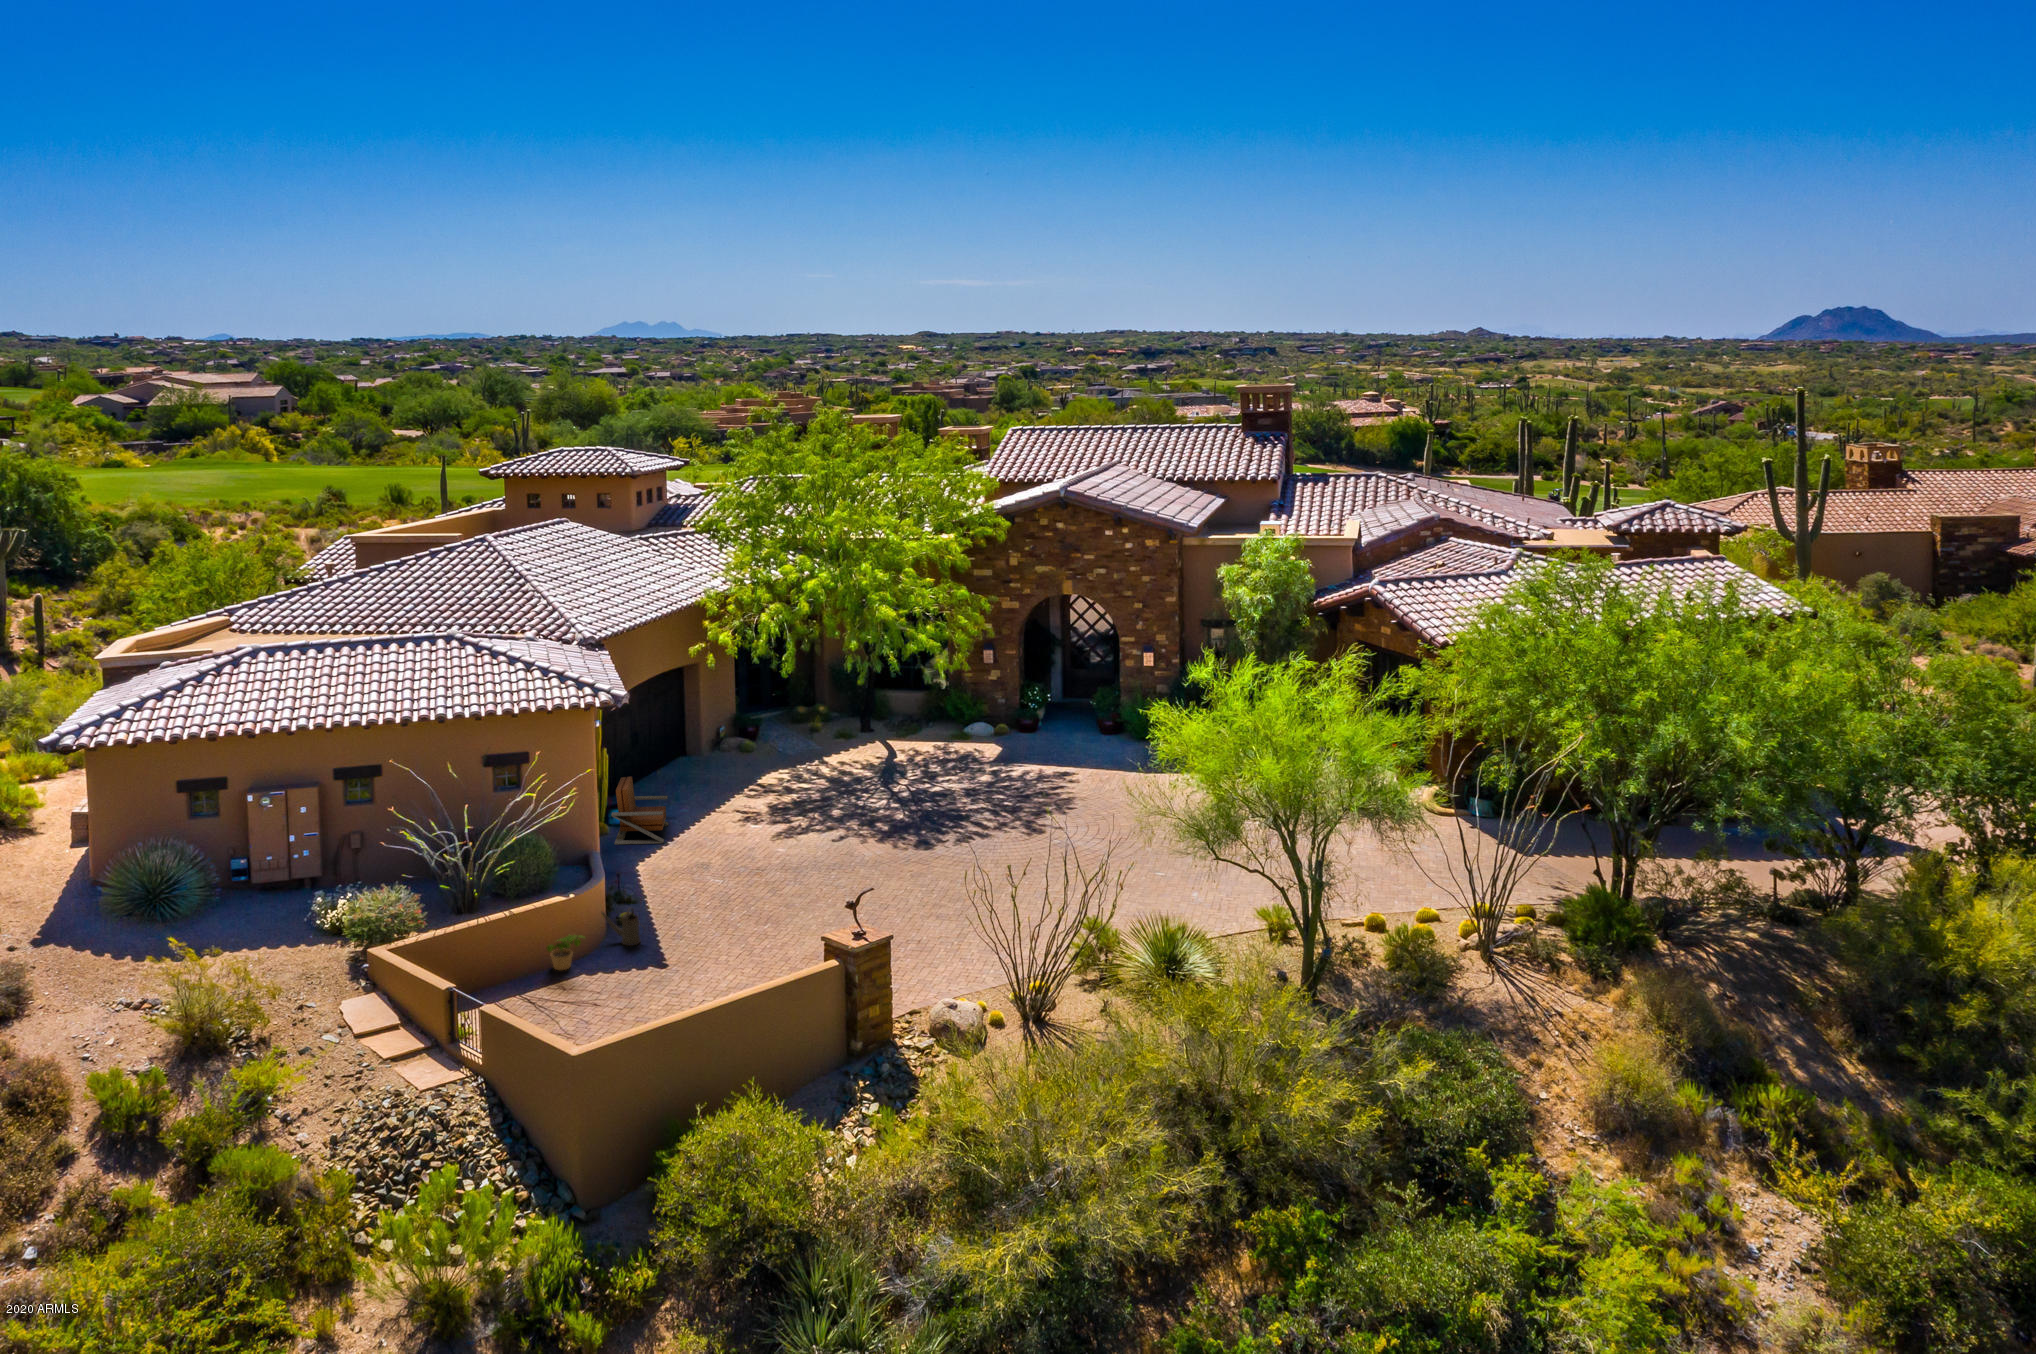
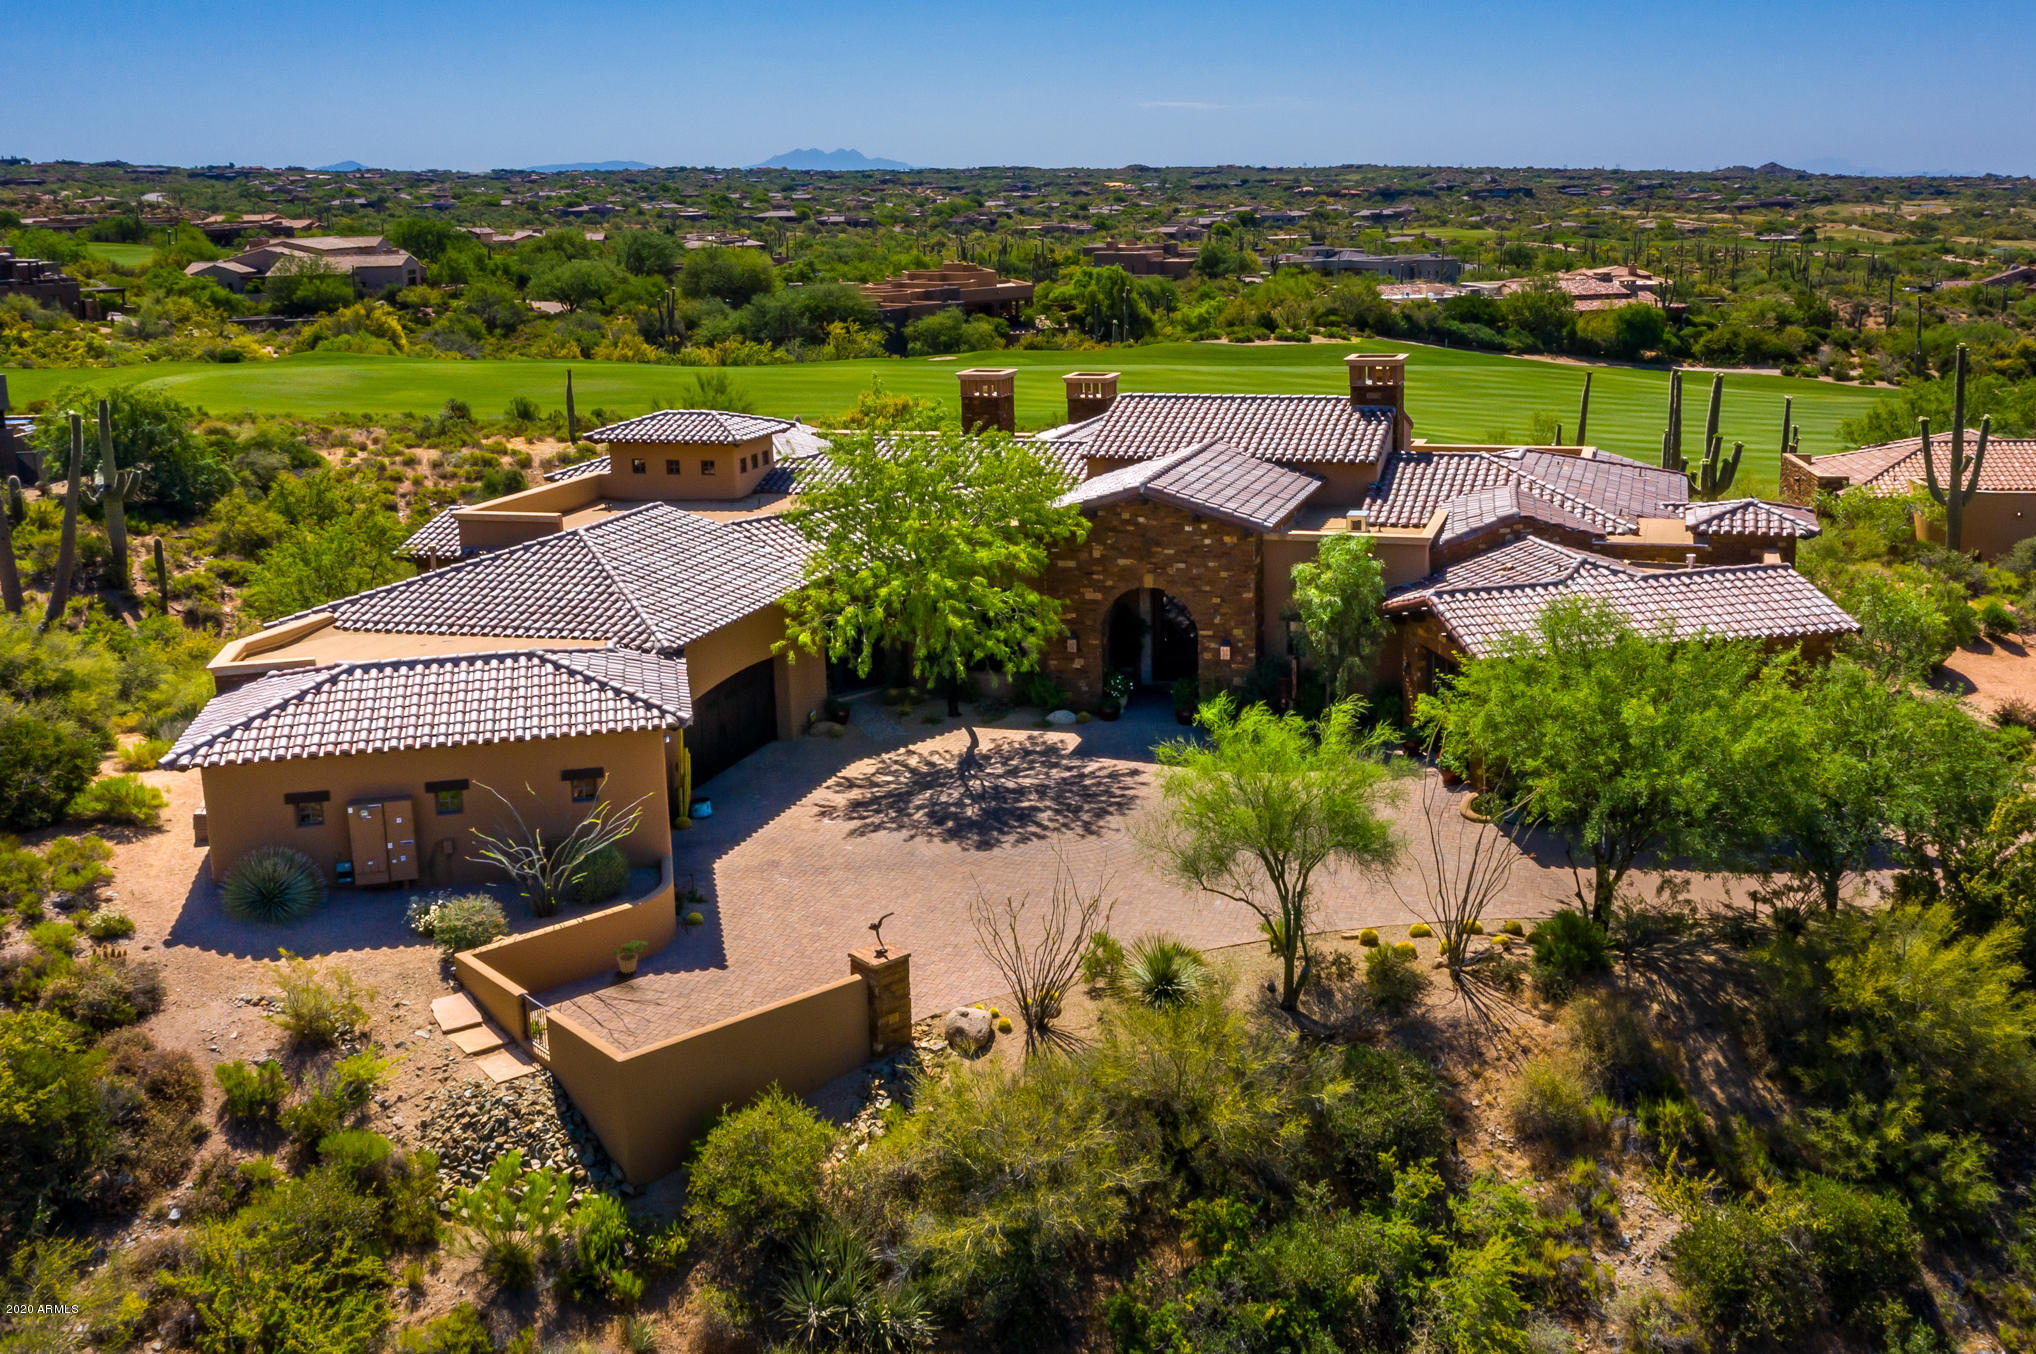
lounge chair: present [611,777,668,844] -> none [684,780,741,846]
watering can: present [602,908,640,946] -> none [665,914,705,950]

